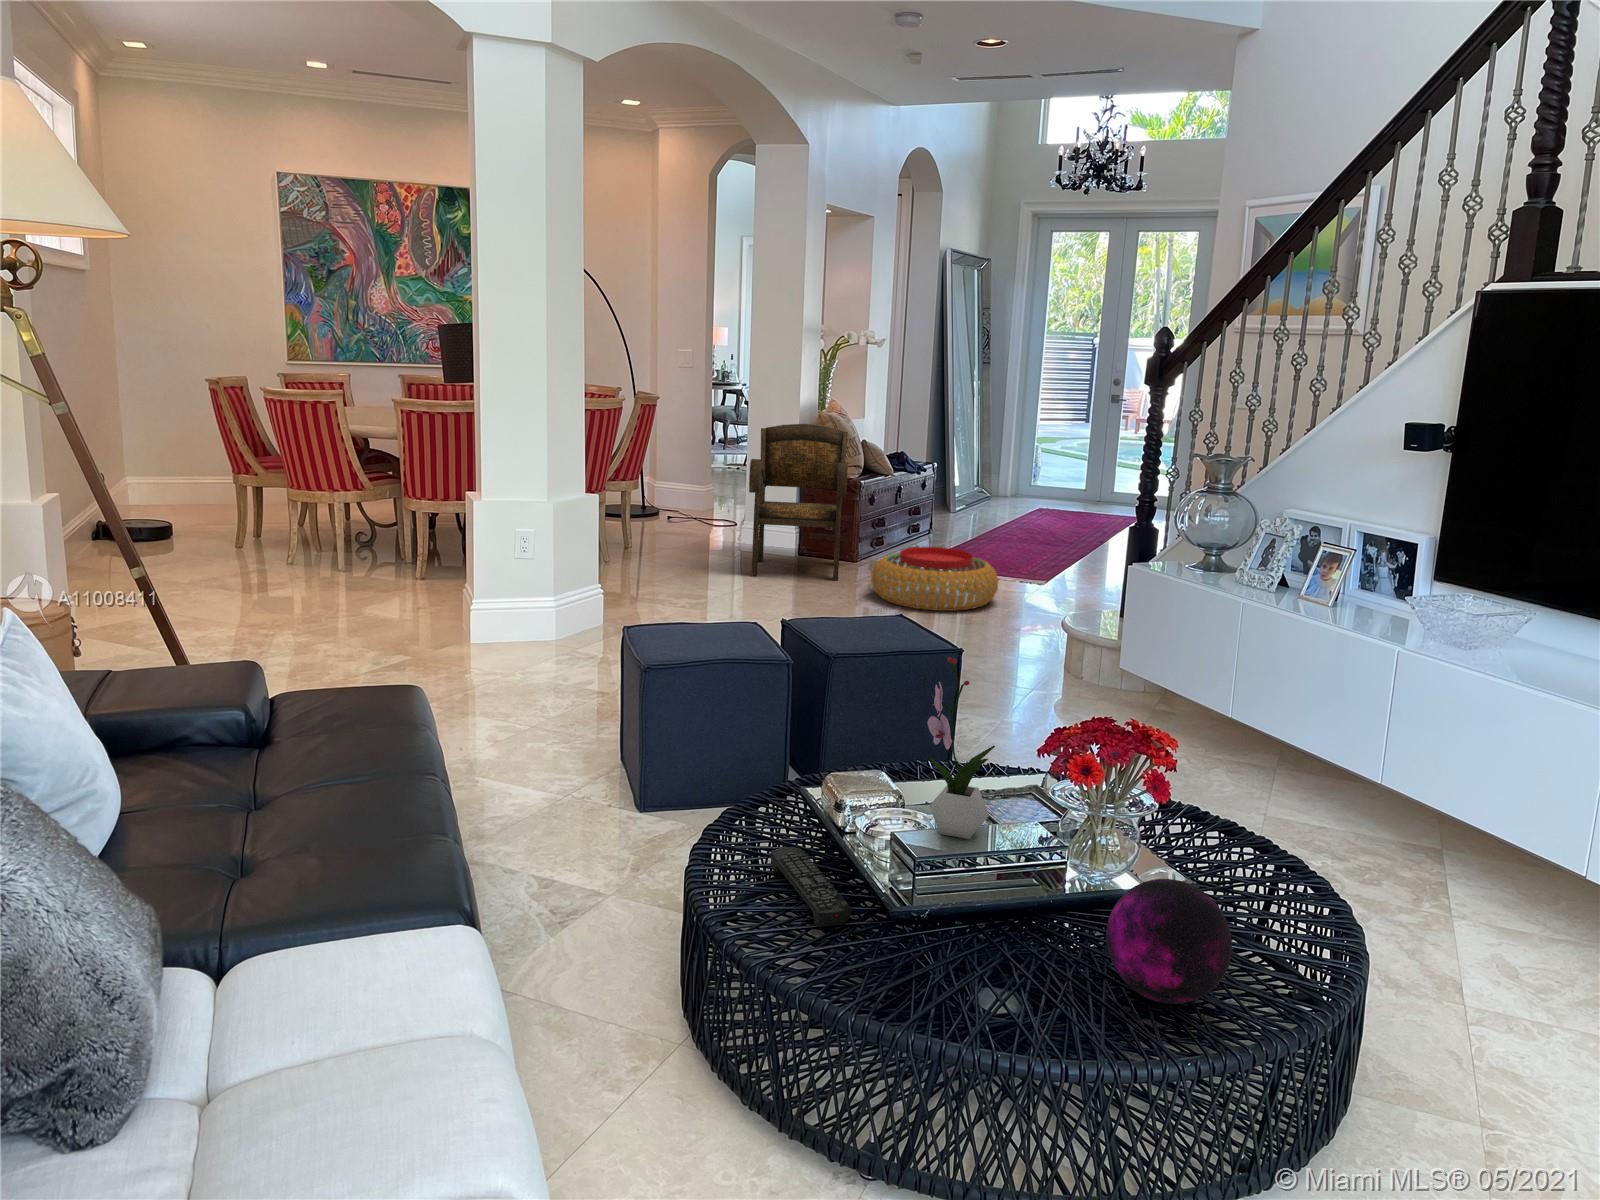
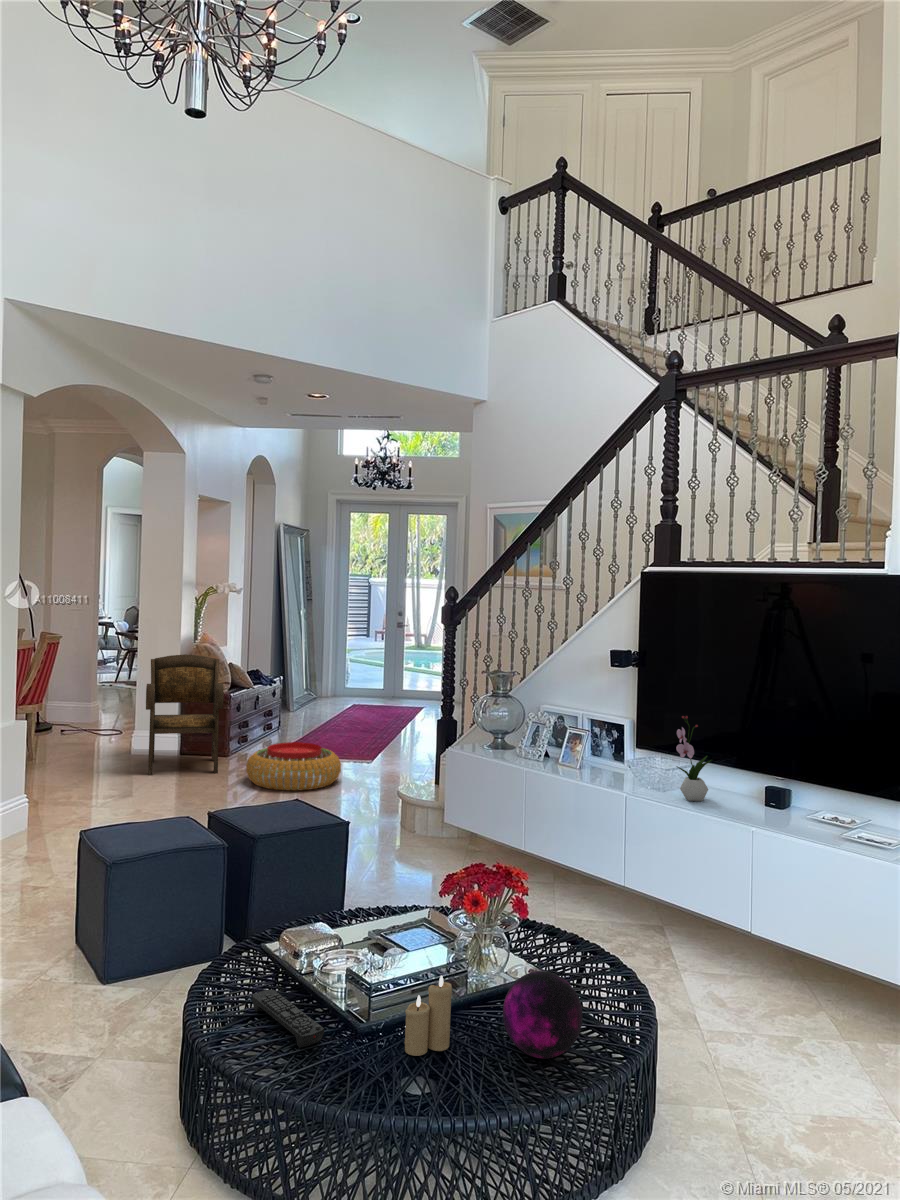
flower arrangement: present [927,657,995,839] -> present [676,716,712,801]
candle: none [959,863,1034,965] -> present [405,976,452,1056]

